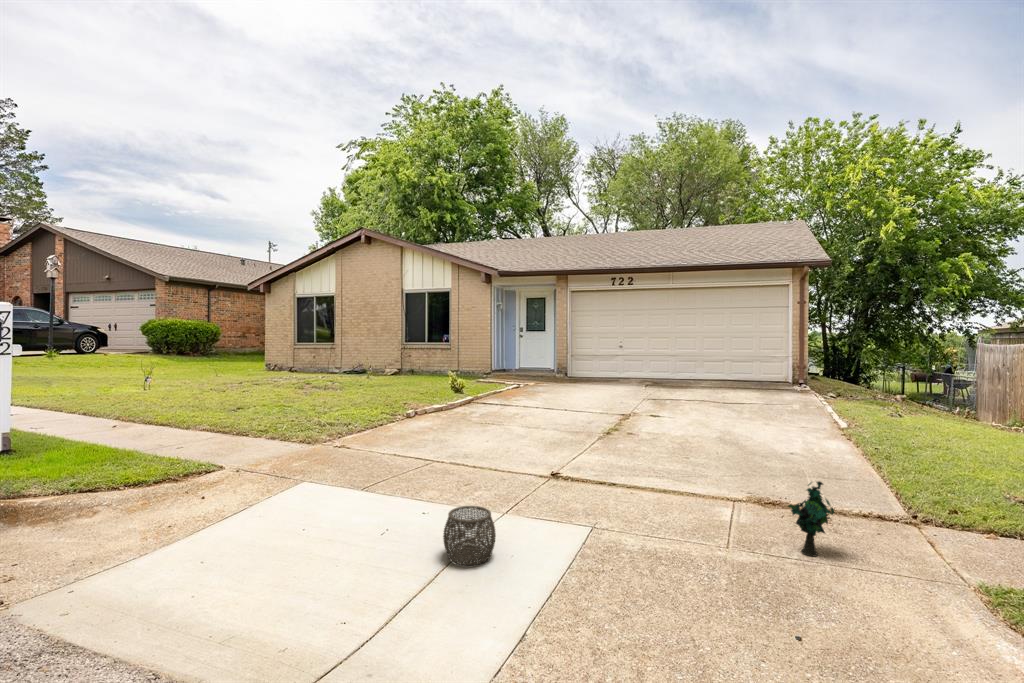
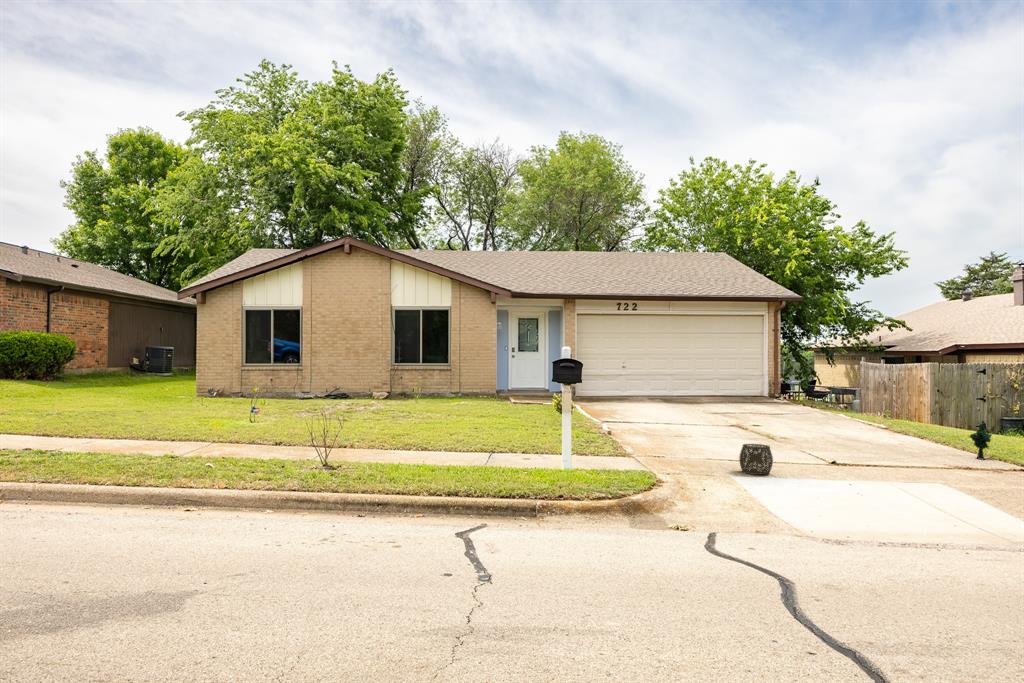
woven basket: present [443,506,496,565] -> present [739,444,773,475]

